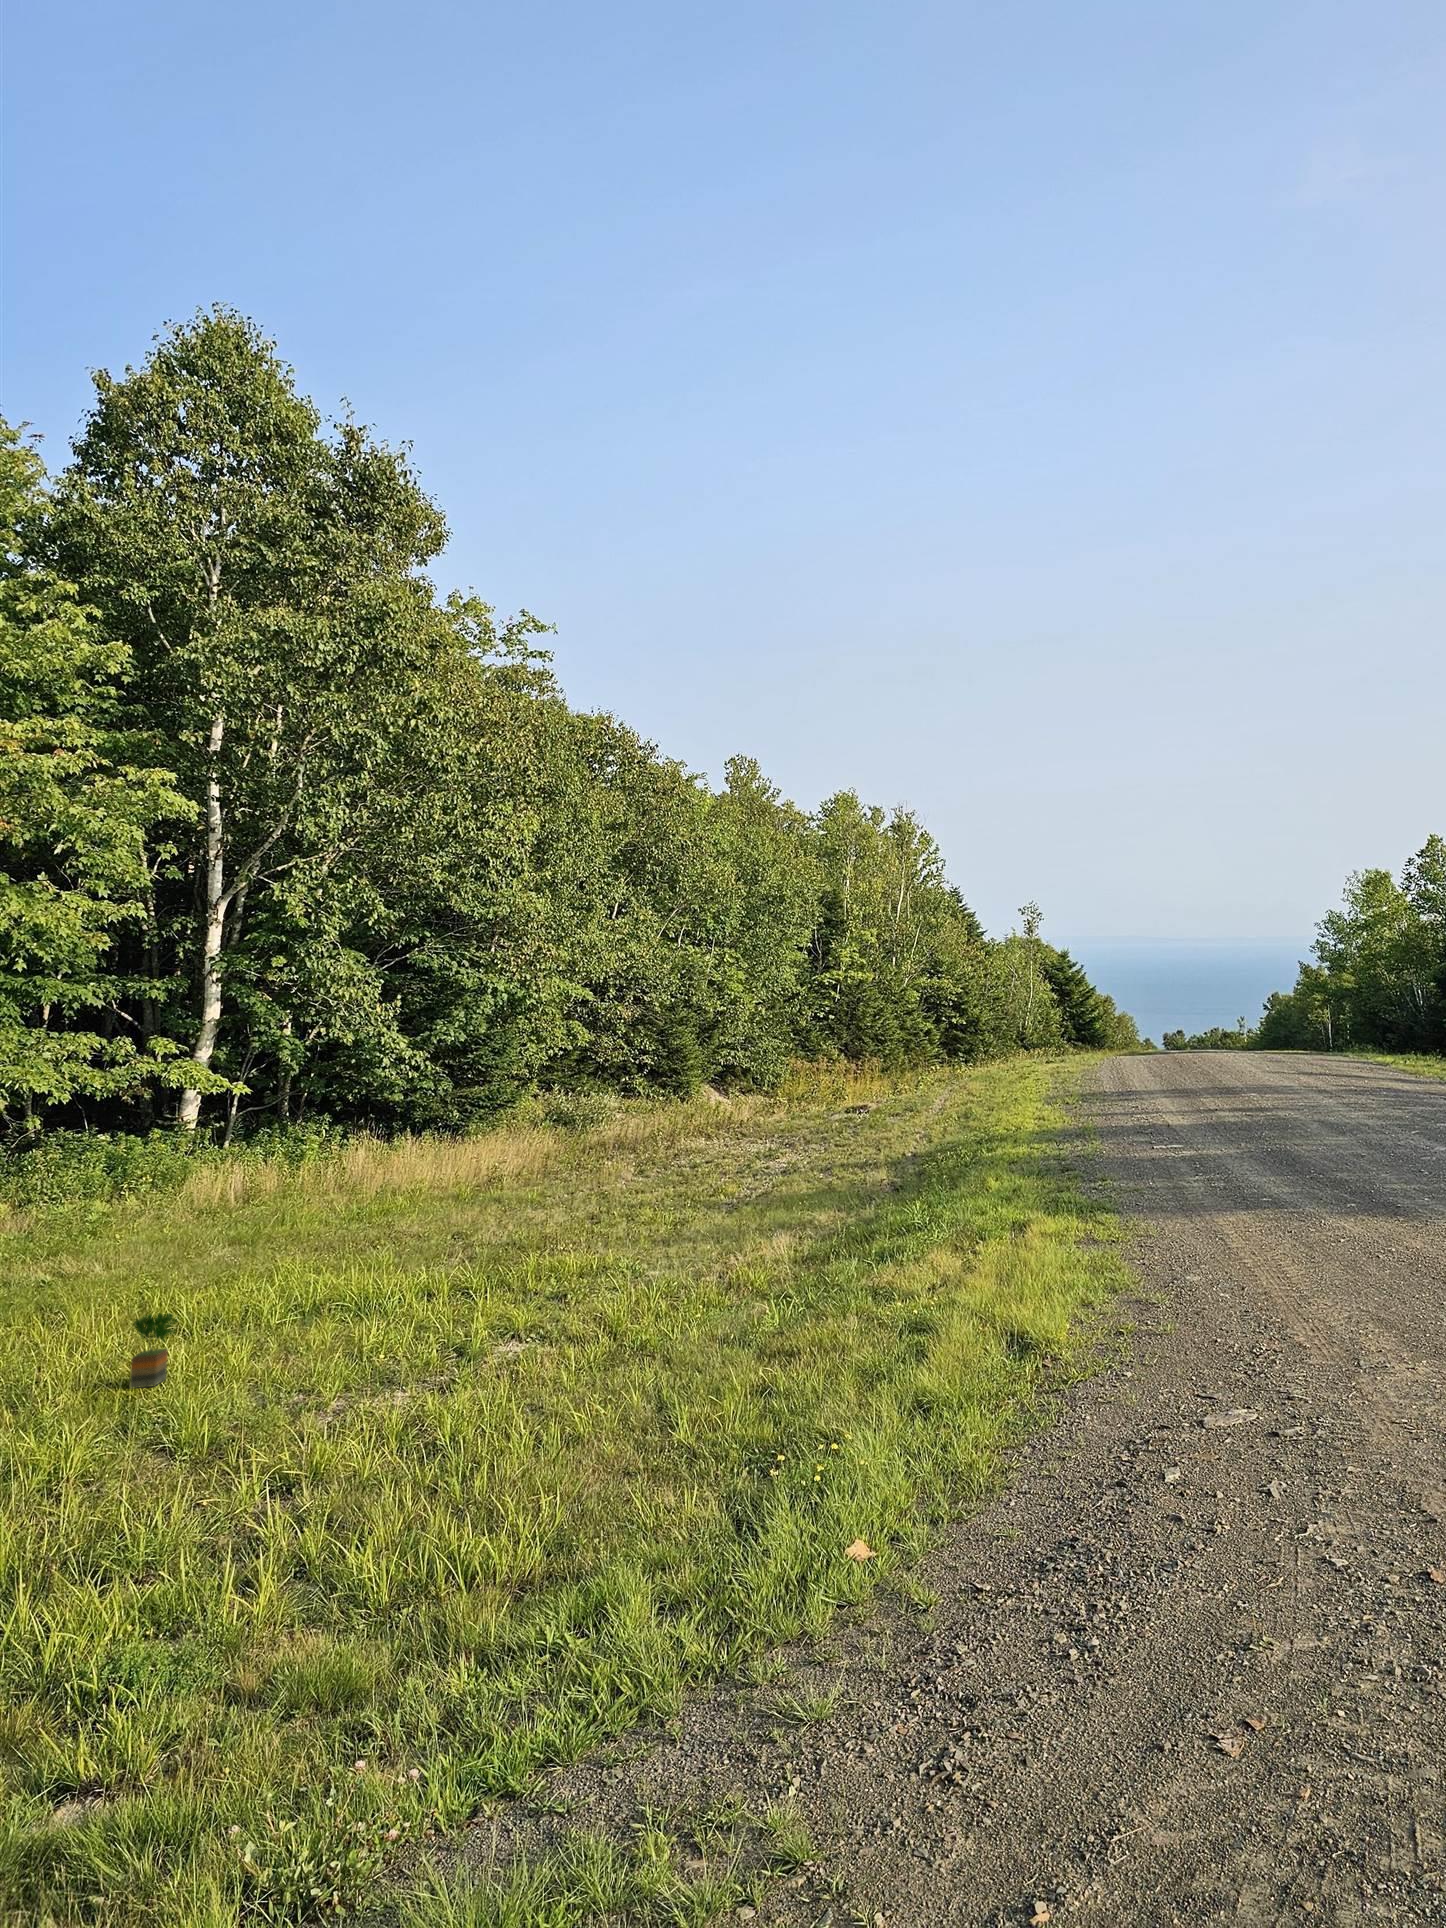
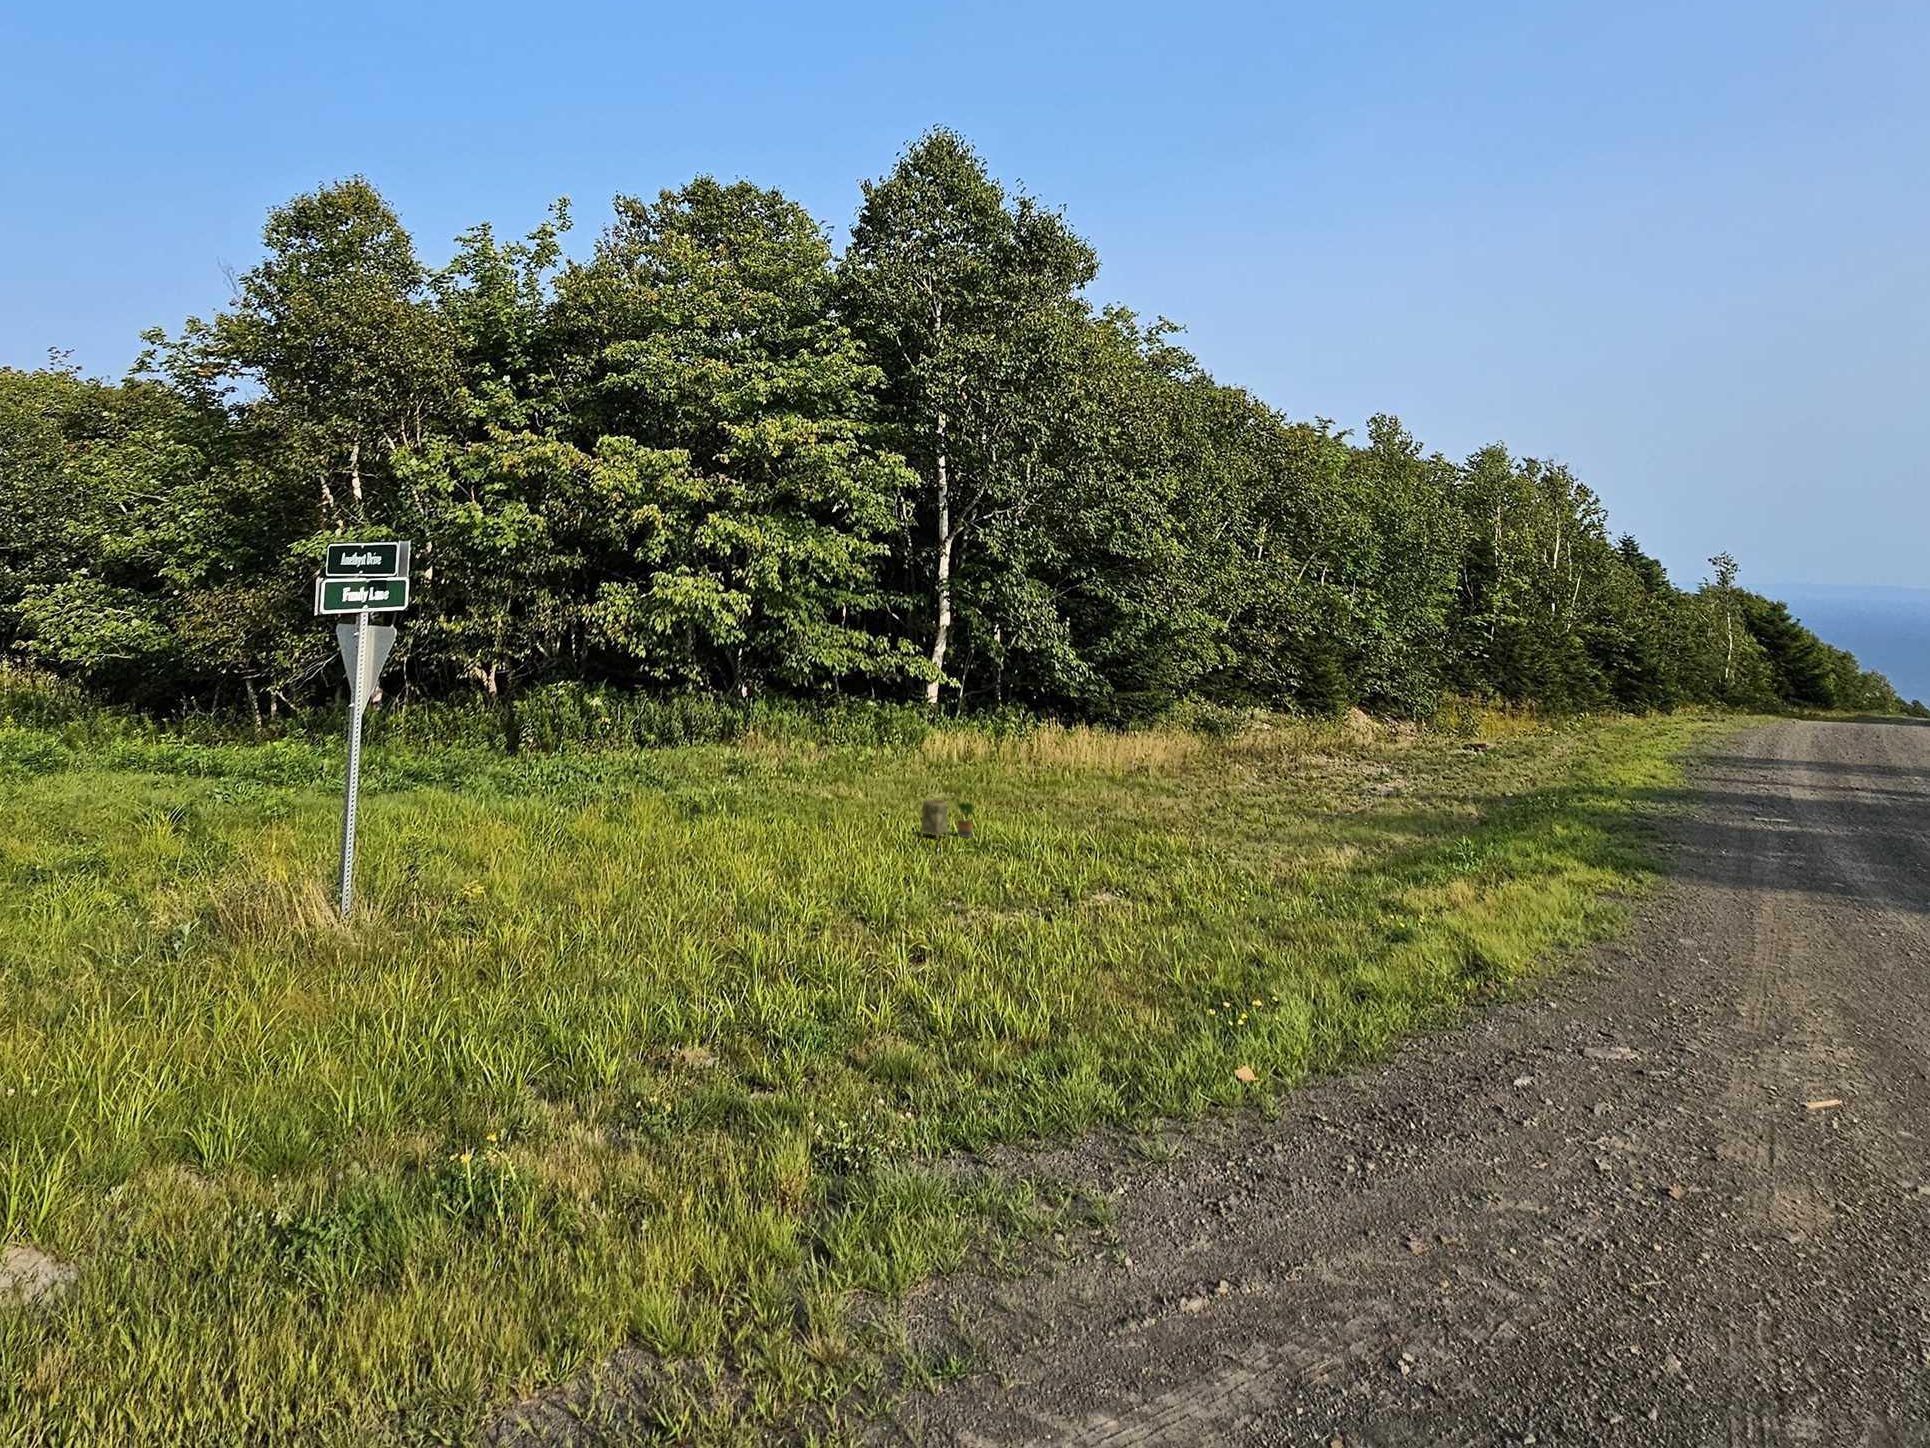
basket: none [32,1323,105,1412] -> present [920,800,949,839]

